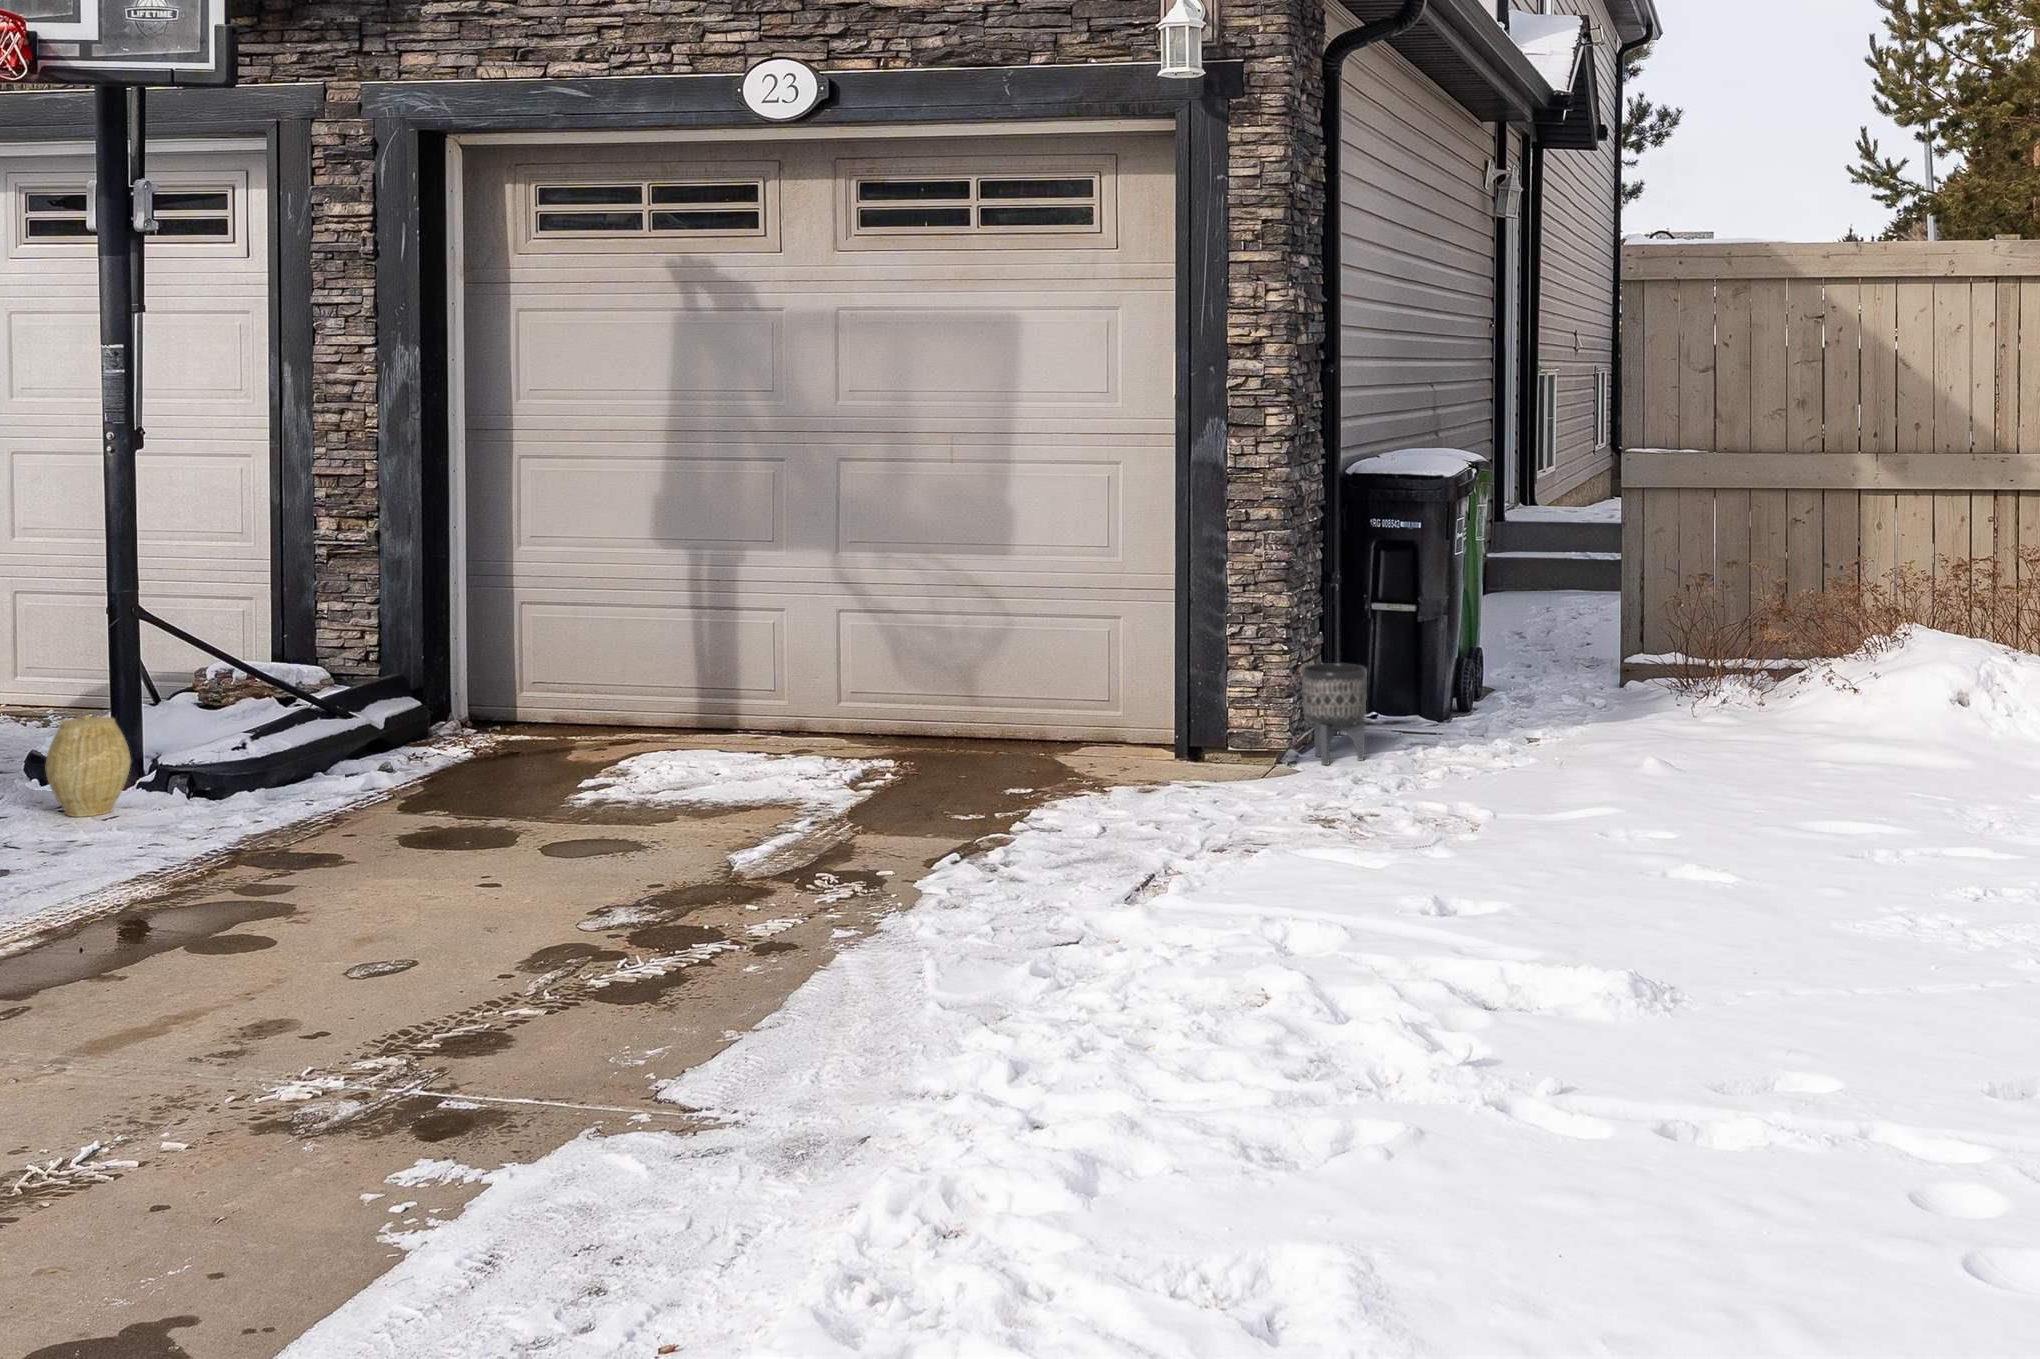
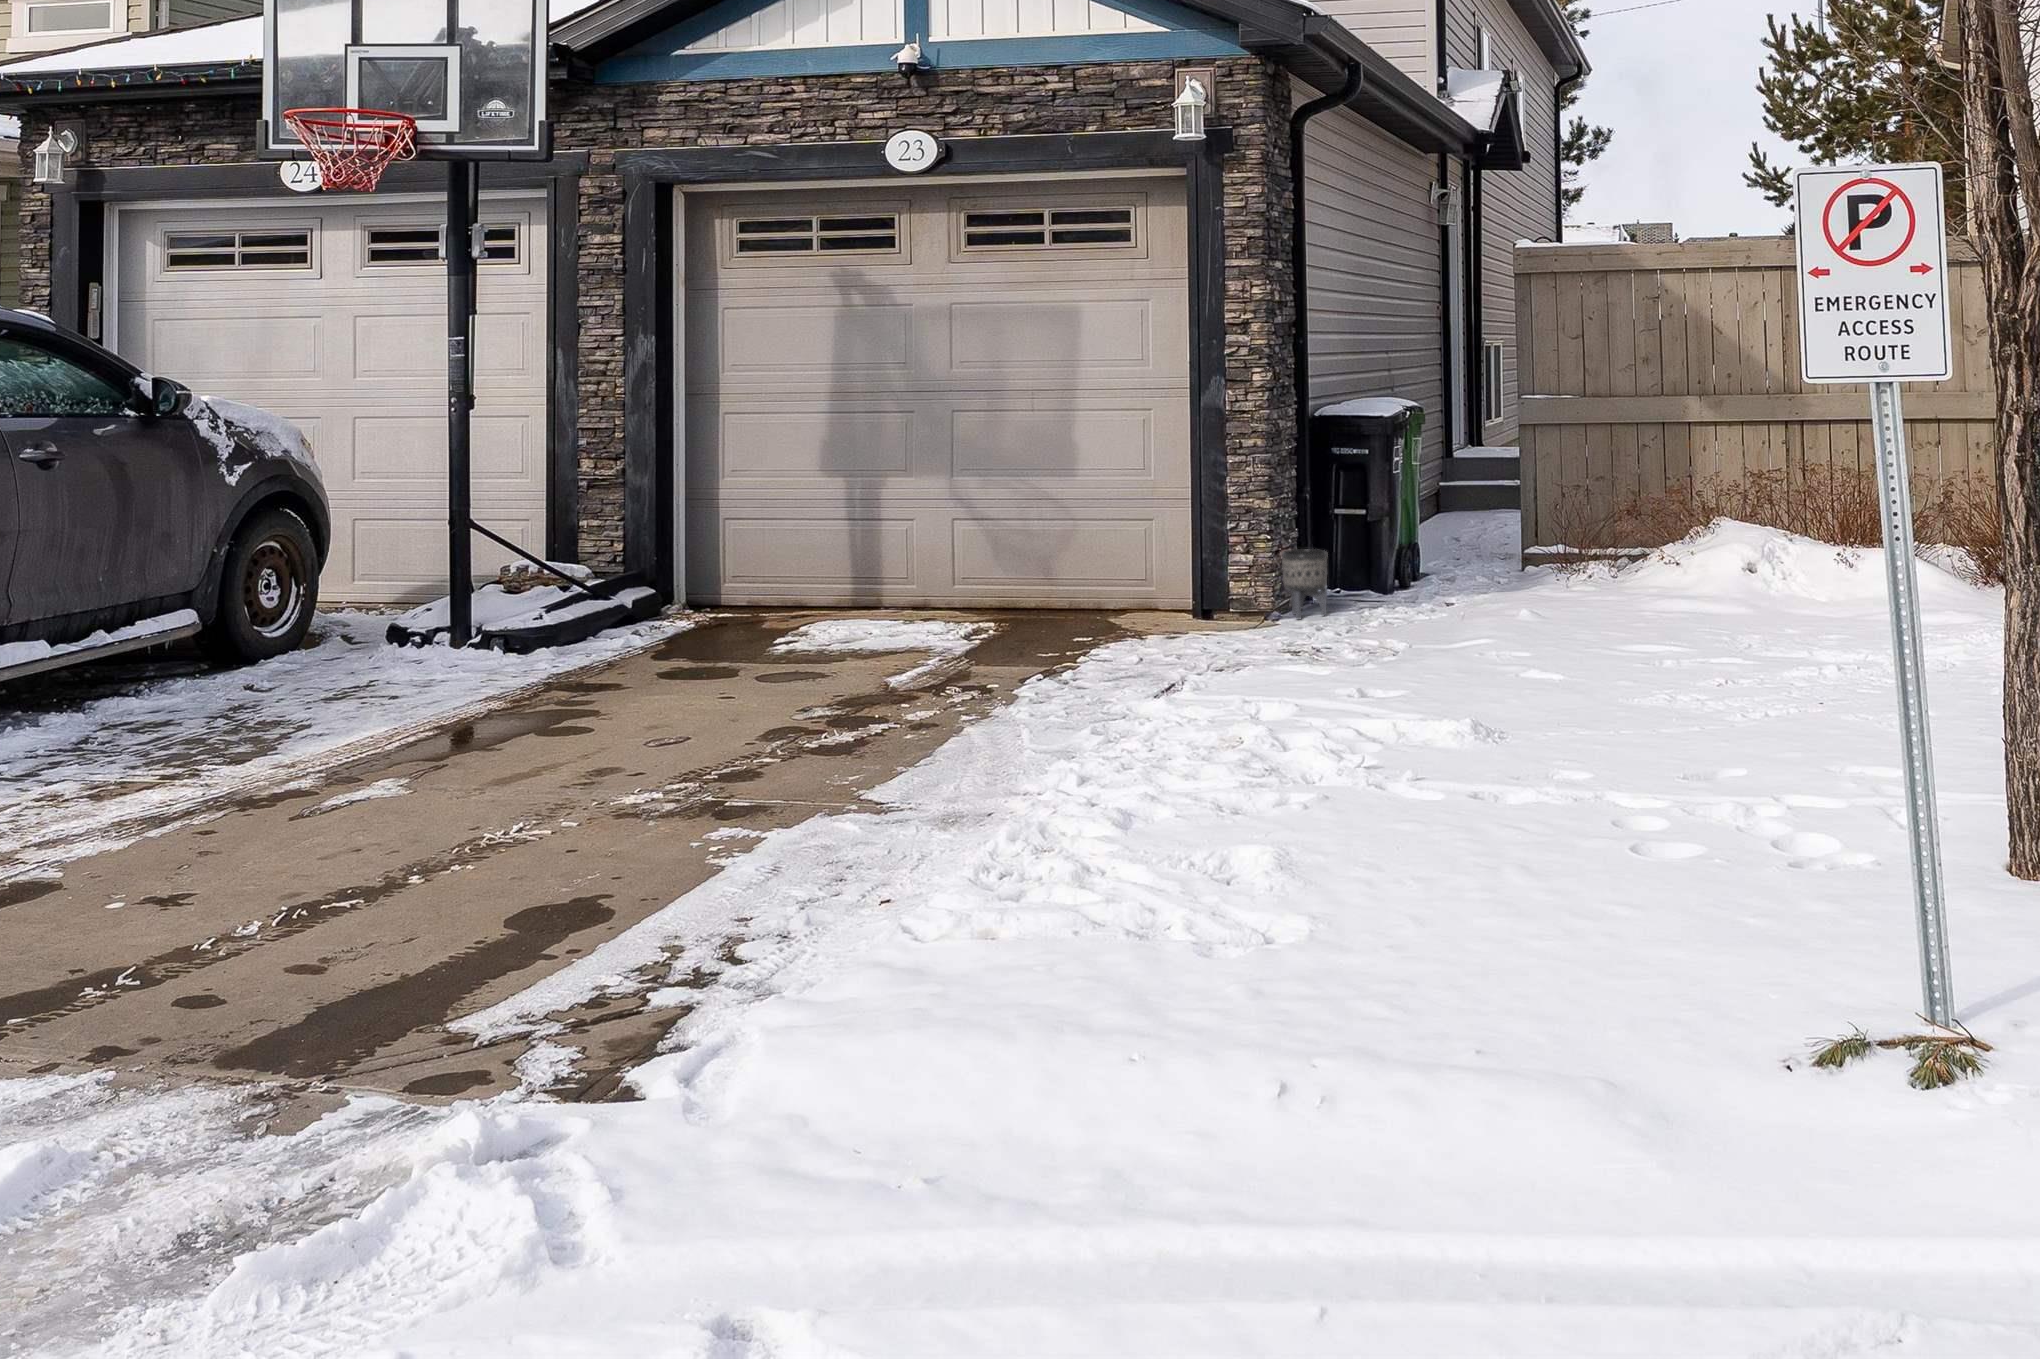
woven basket: present [46,715,131,817] -> none [409,596,467,666]

